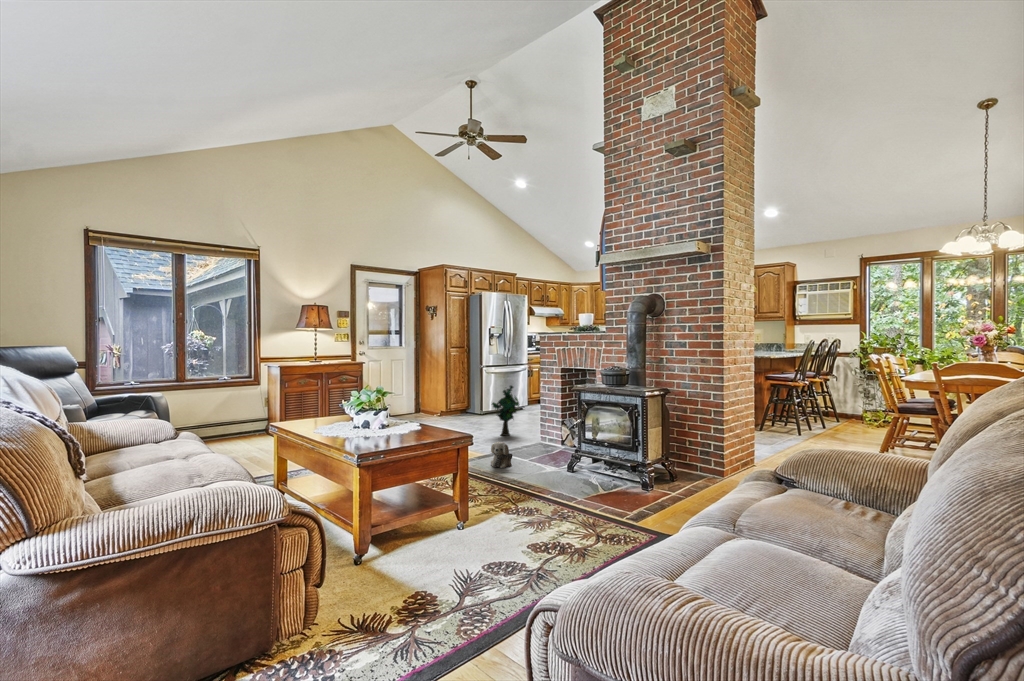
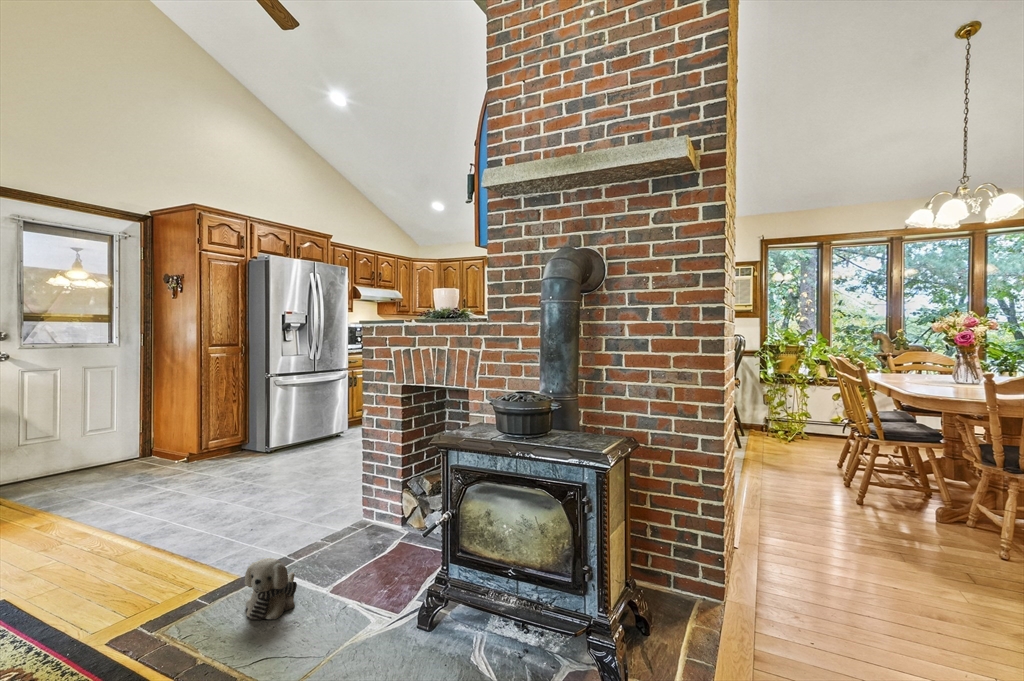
decorative plant: present [492,386,519,436] -> none [270,413,325,505]

